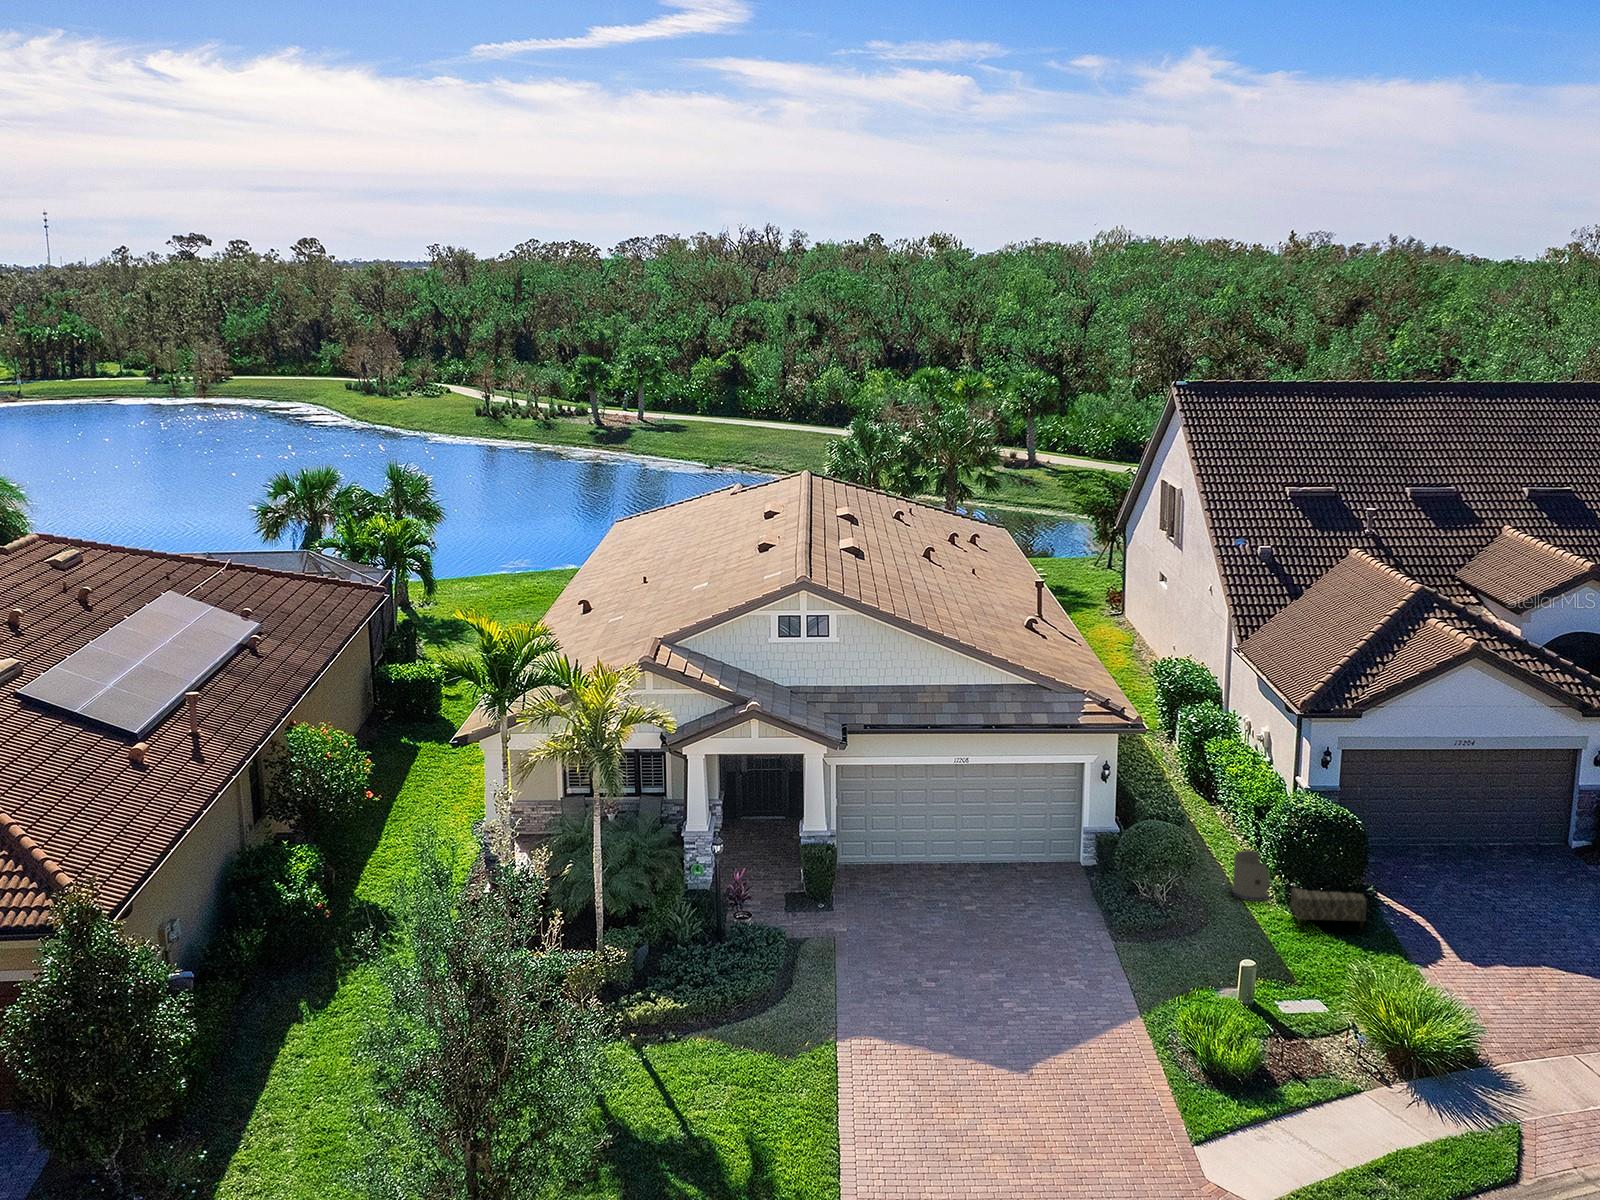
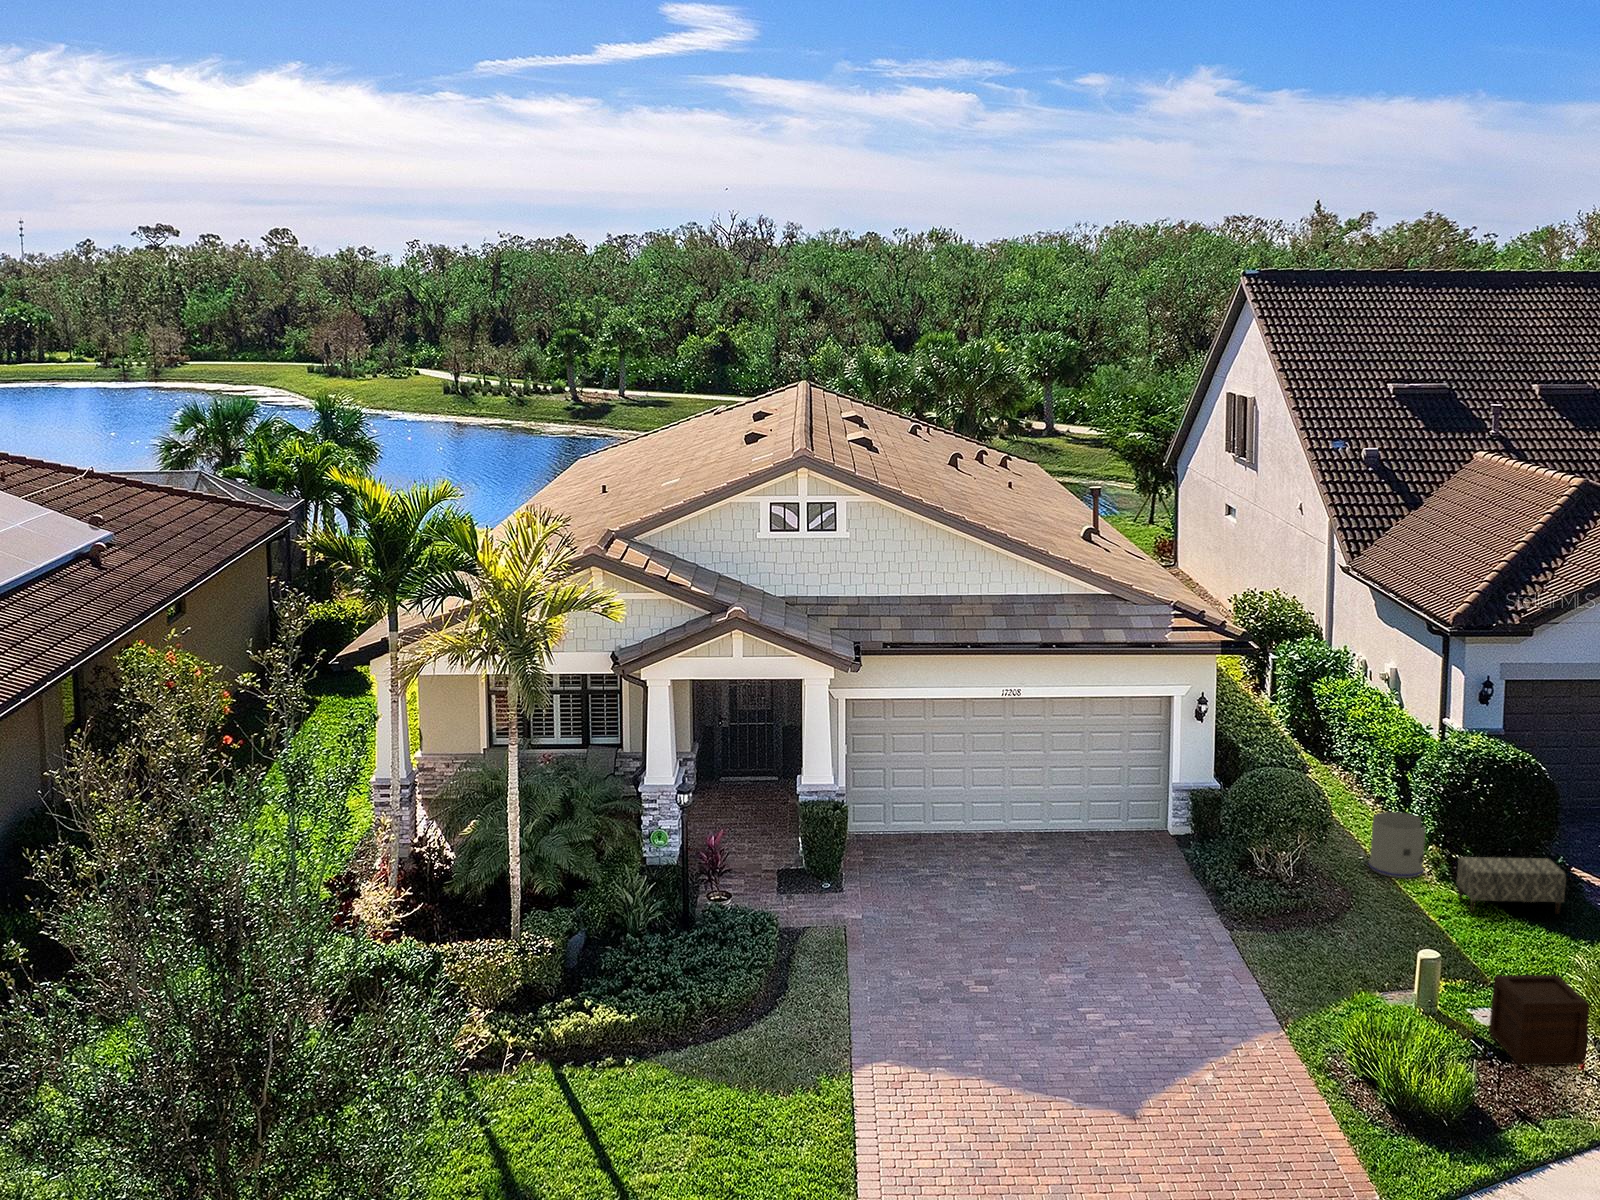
wooden crate: none [1282,977,1344,1040] -> present [1489,975,1590,1065]

